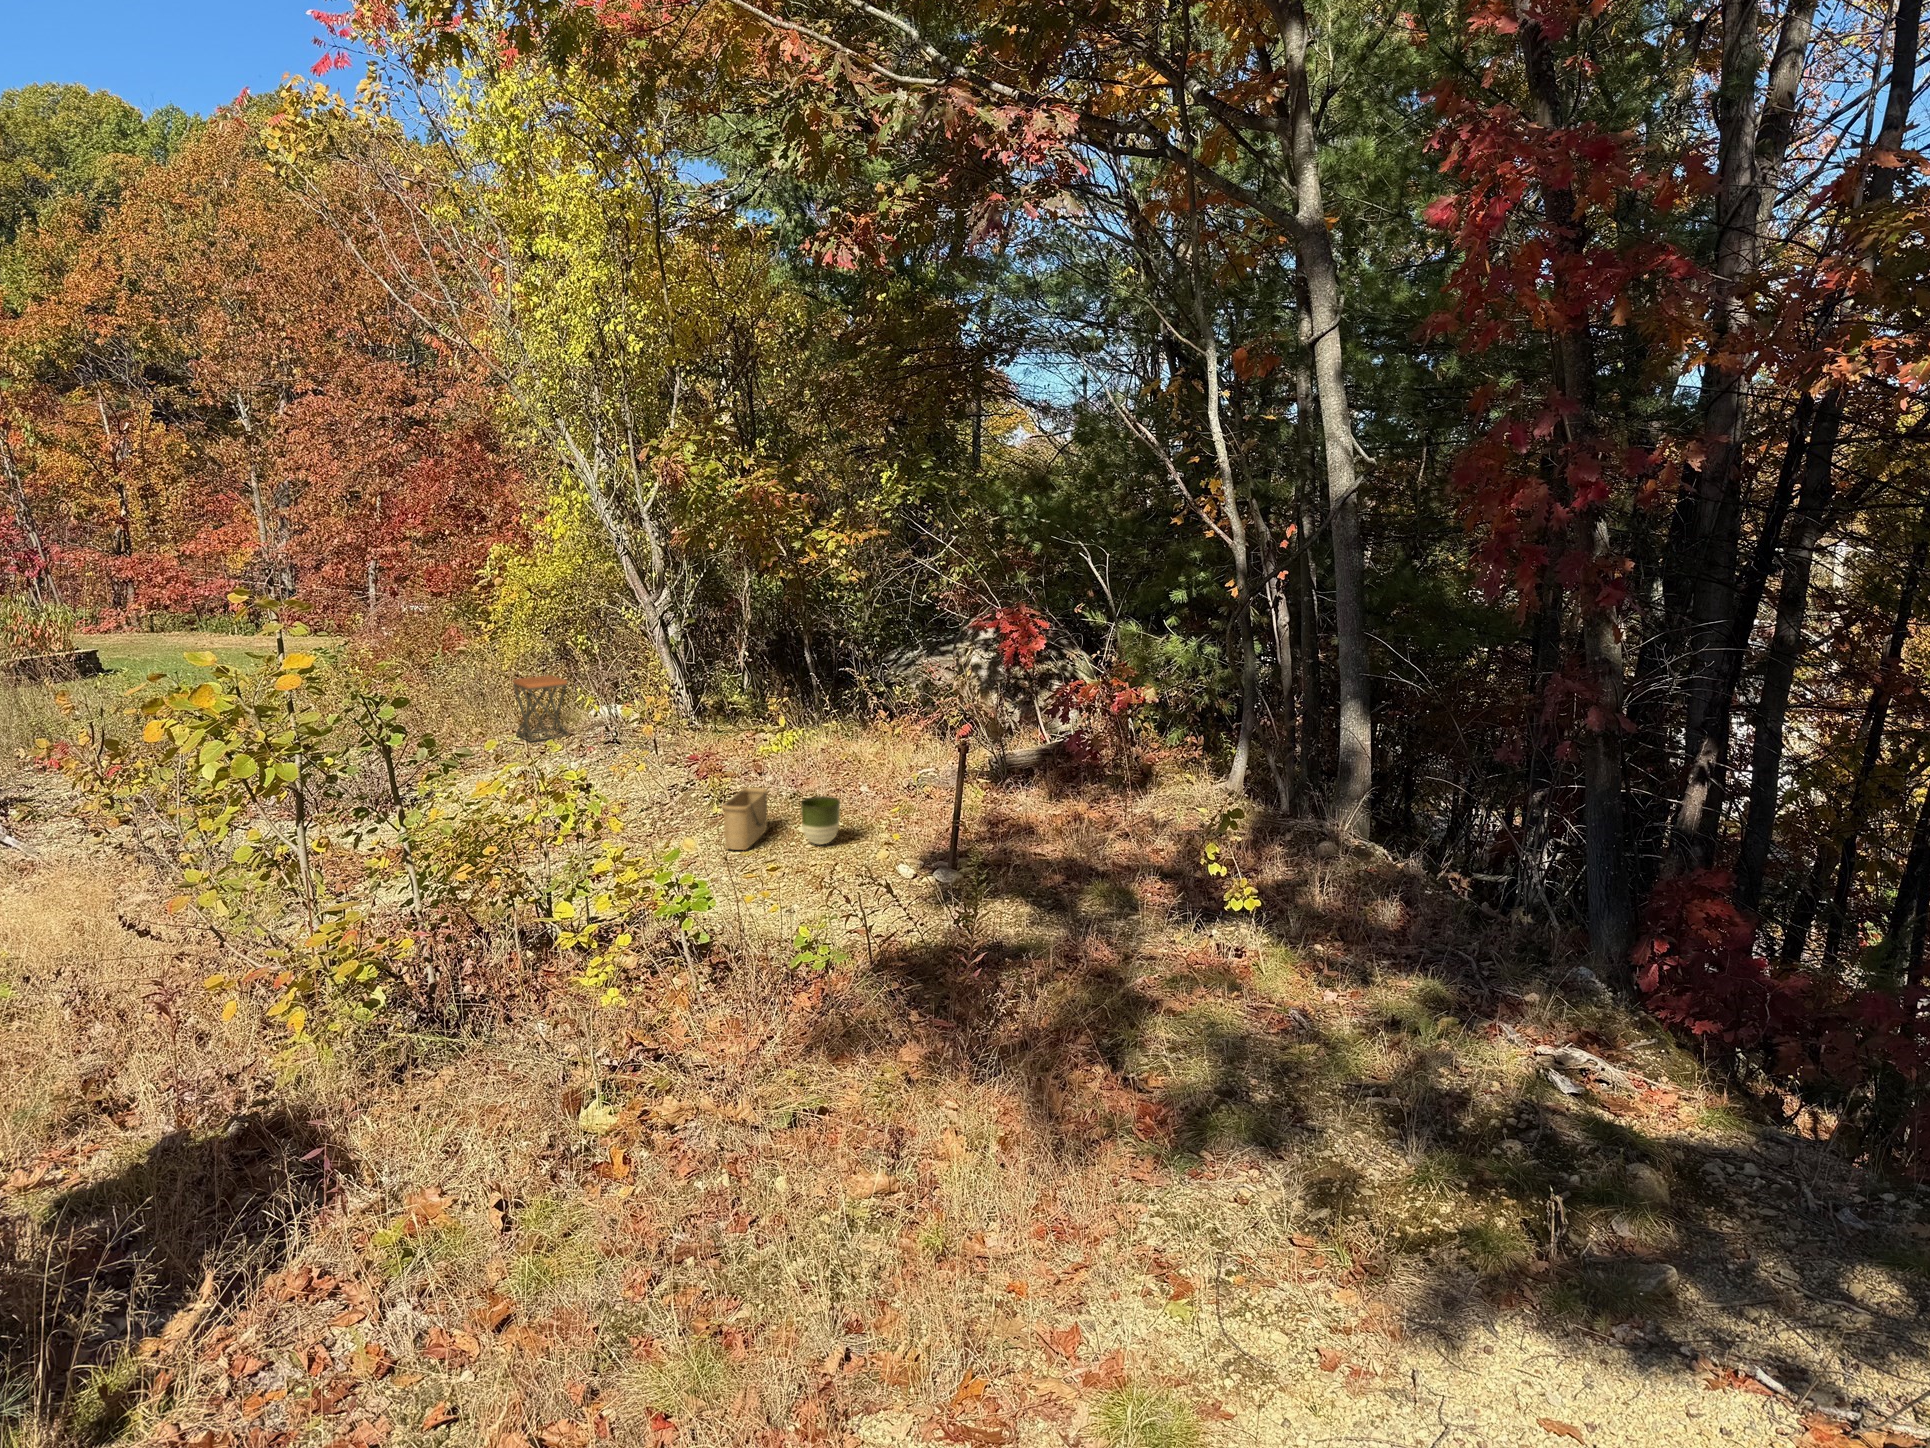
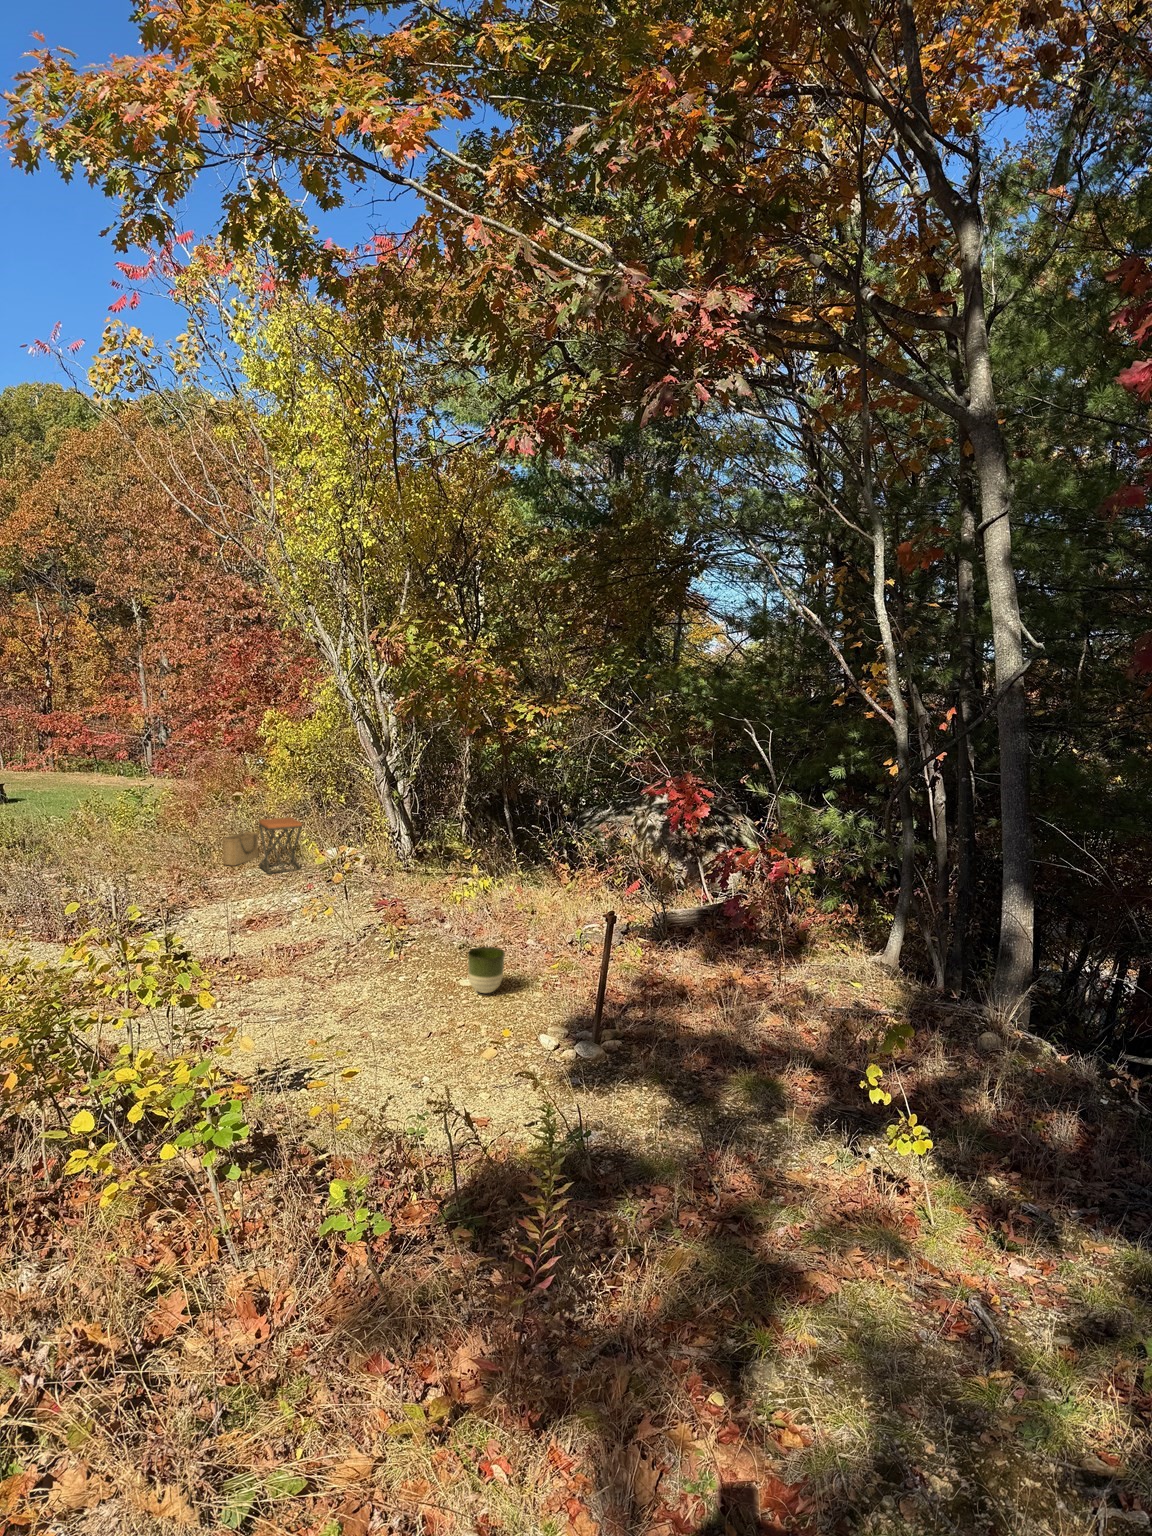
basket: present [722,788,768,850] -> present [222,832,259,866]

